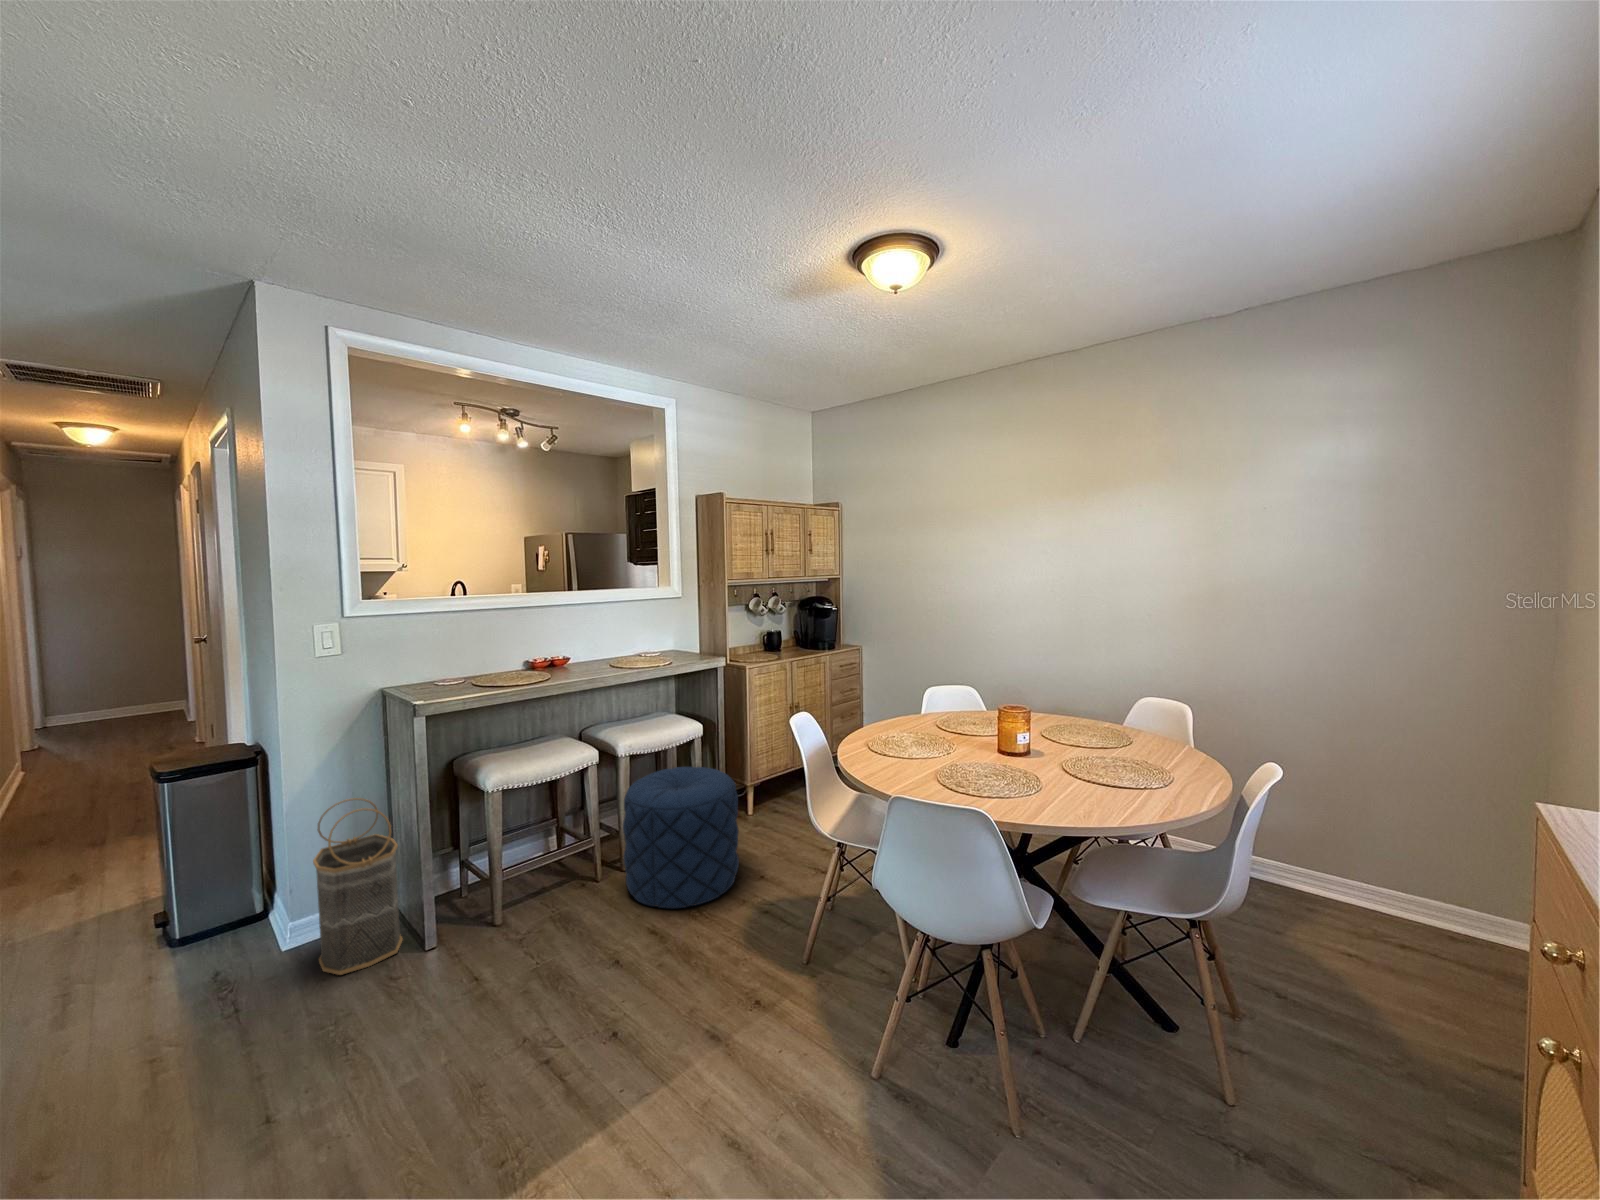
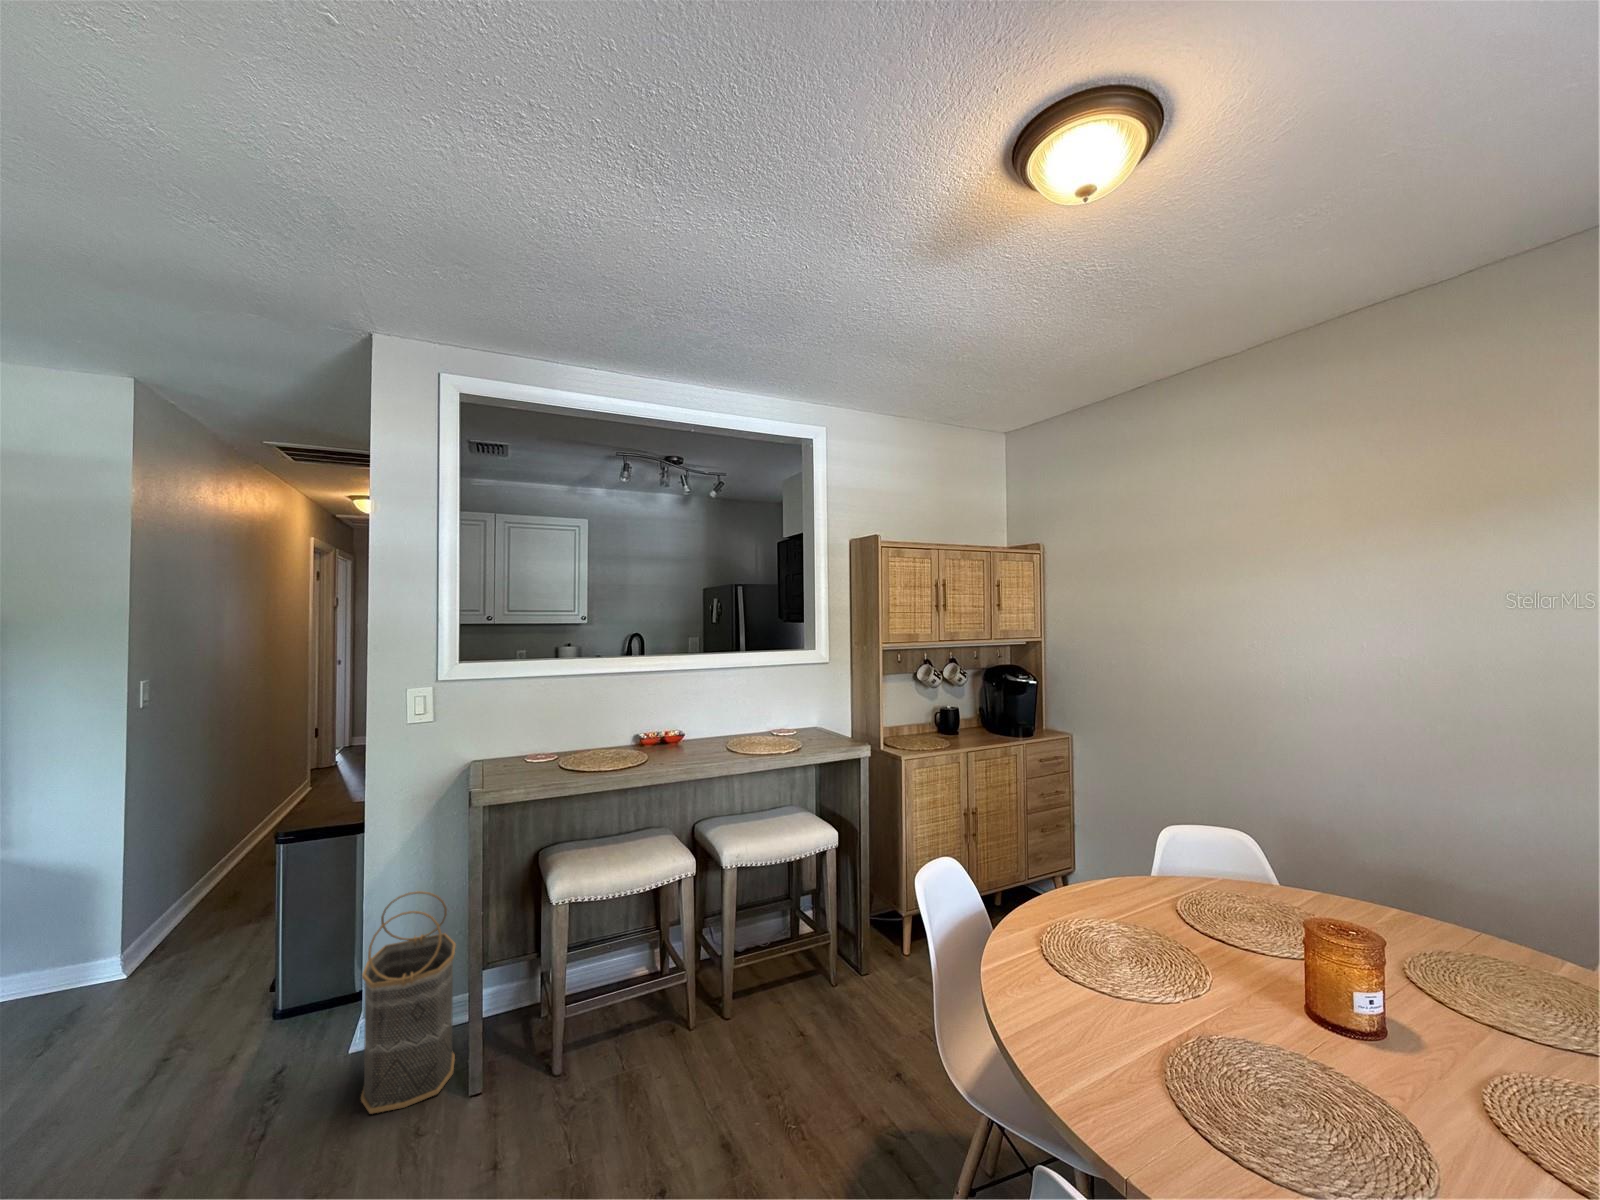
pouf: present [623,767,739,908] -> none [712,893,864,1115]

